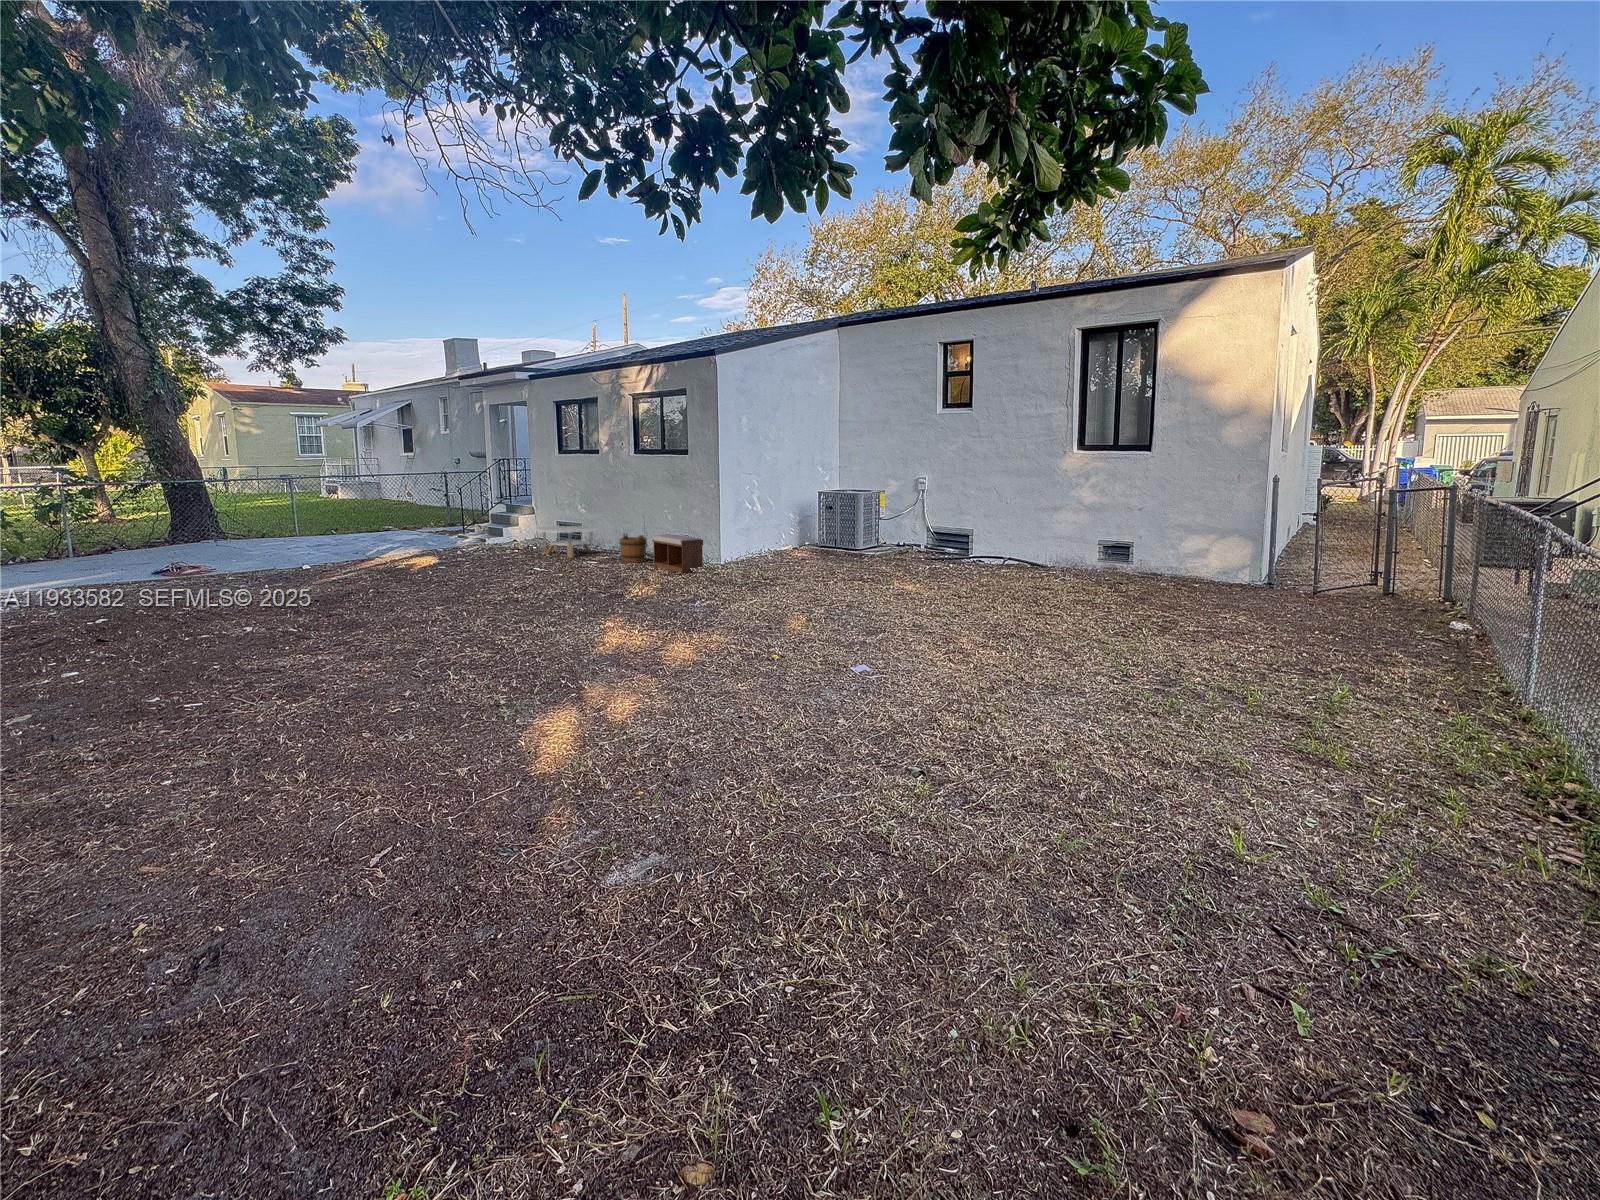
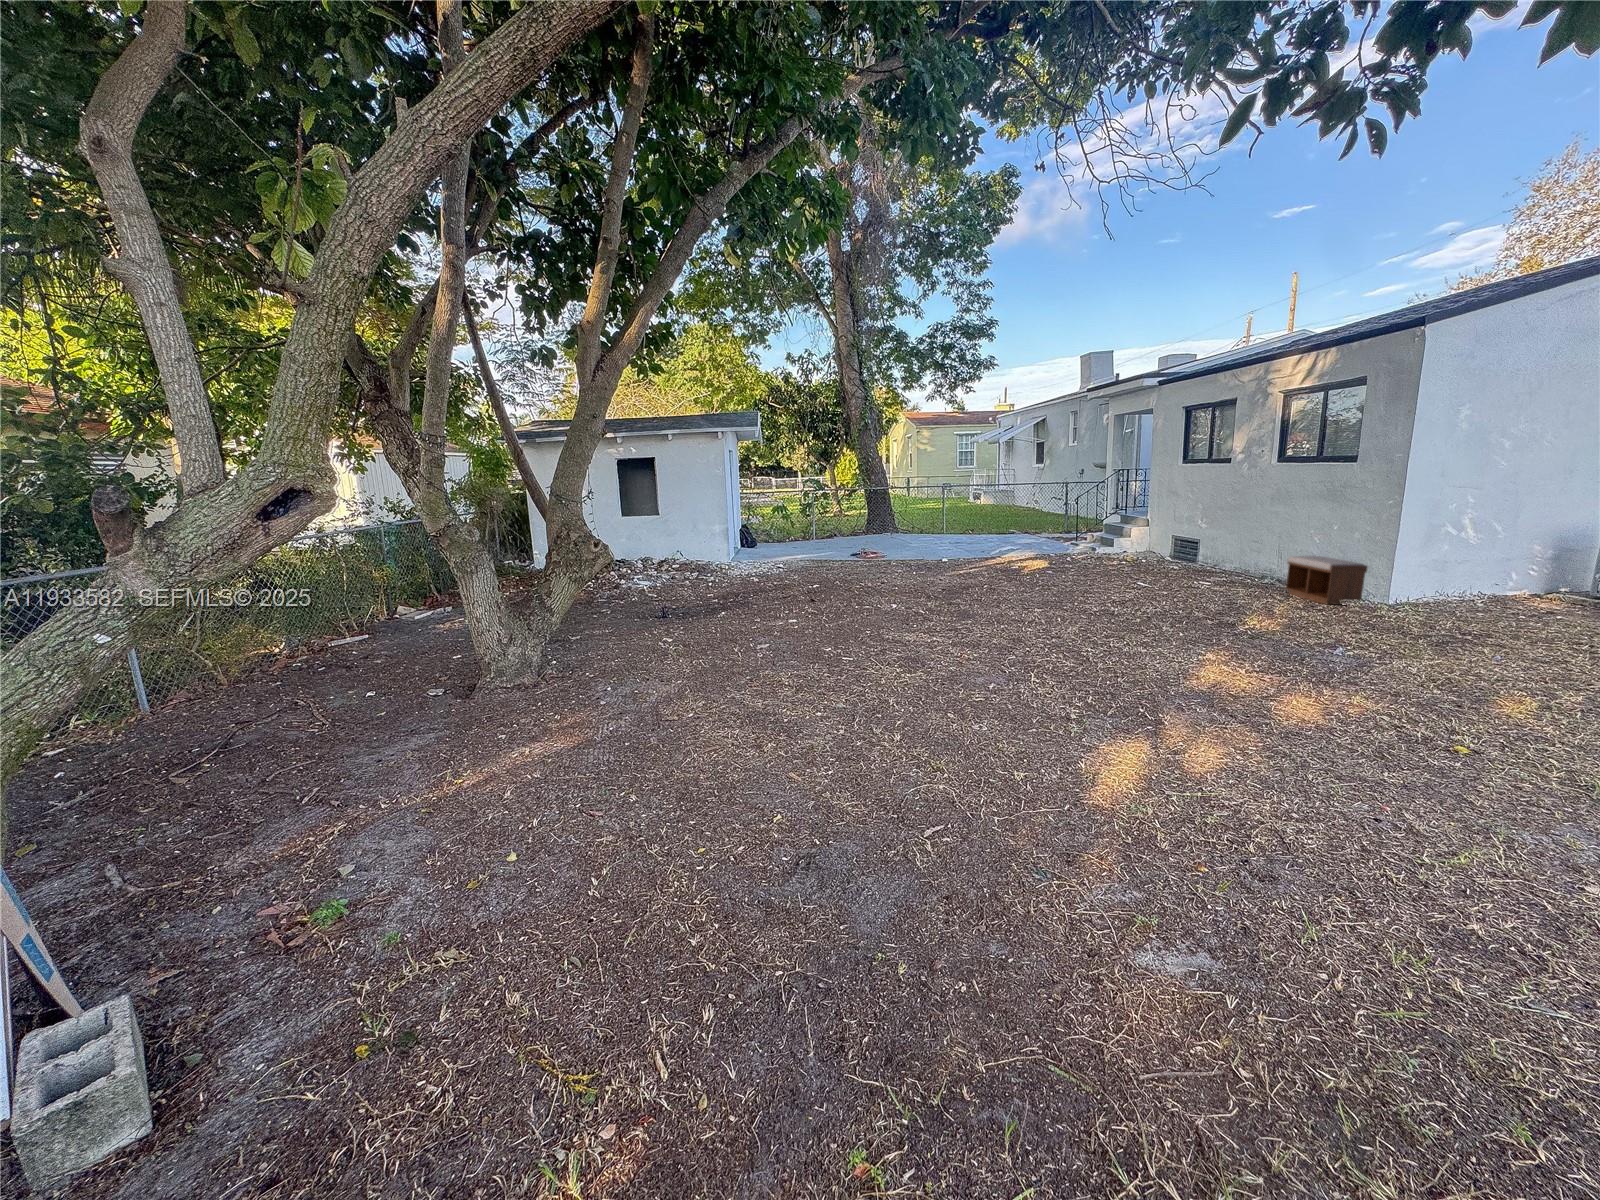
round table: present [535,526,600,558] -> none [1142,540,1221,575]
bucket: present [619,533,647,562] -> none [1241,551,1281,586]

